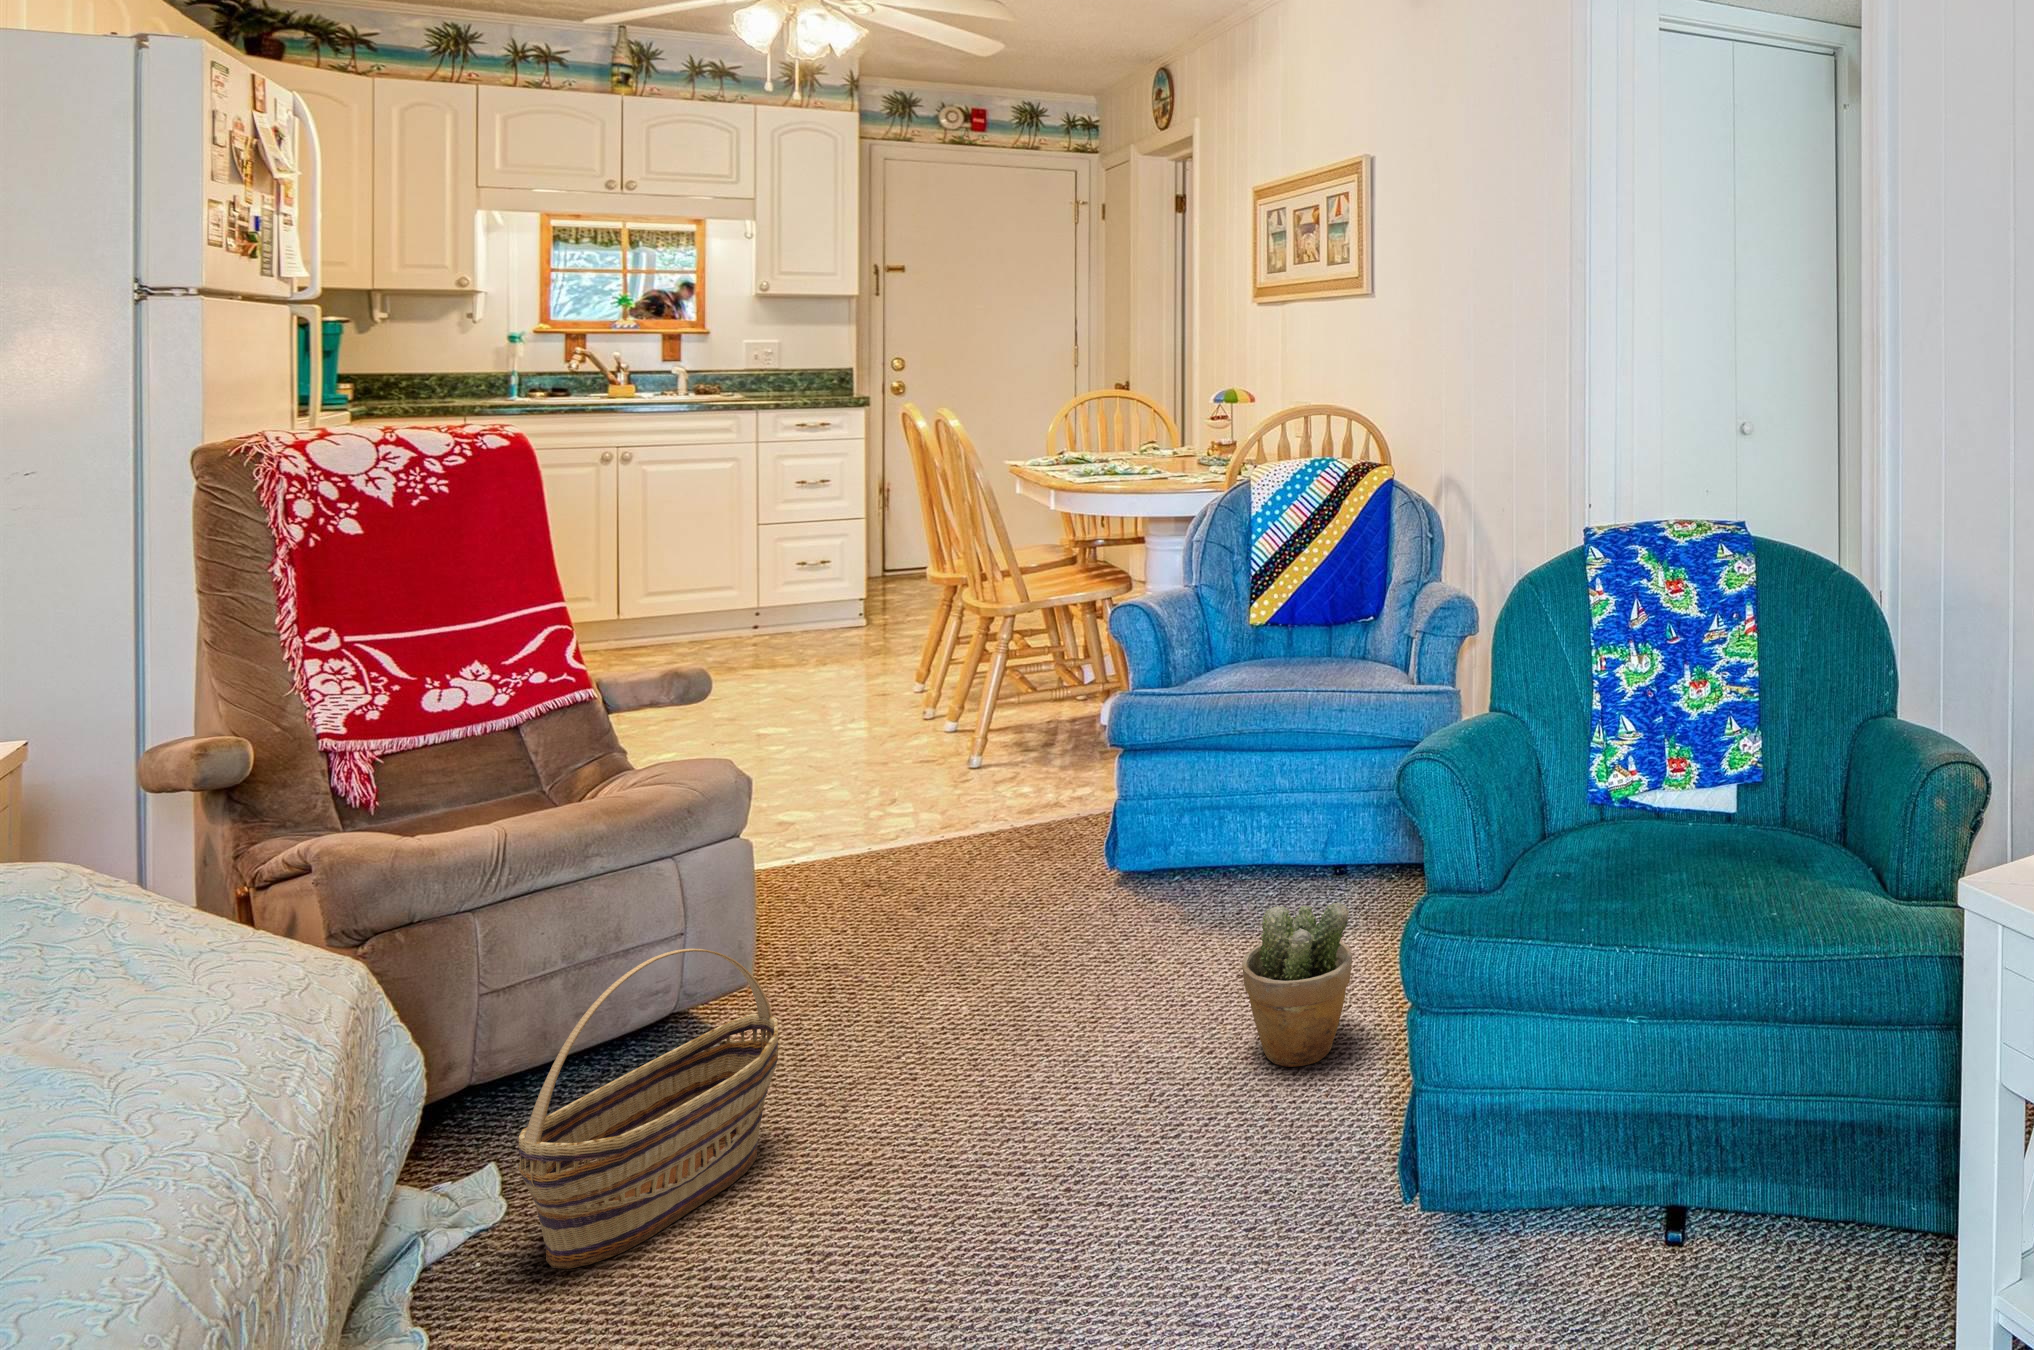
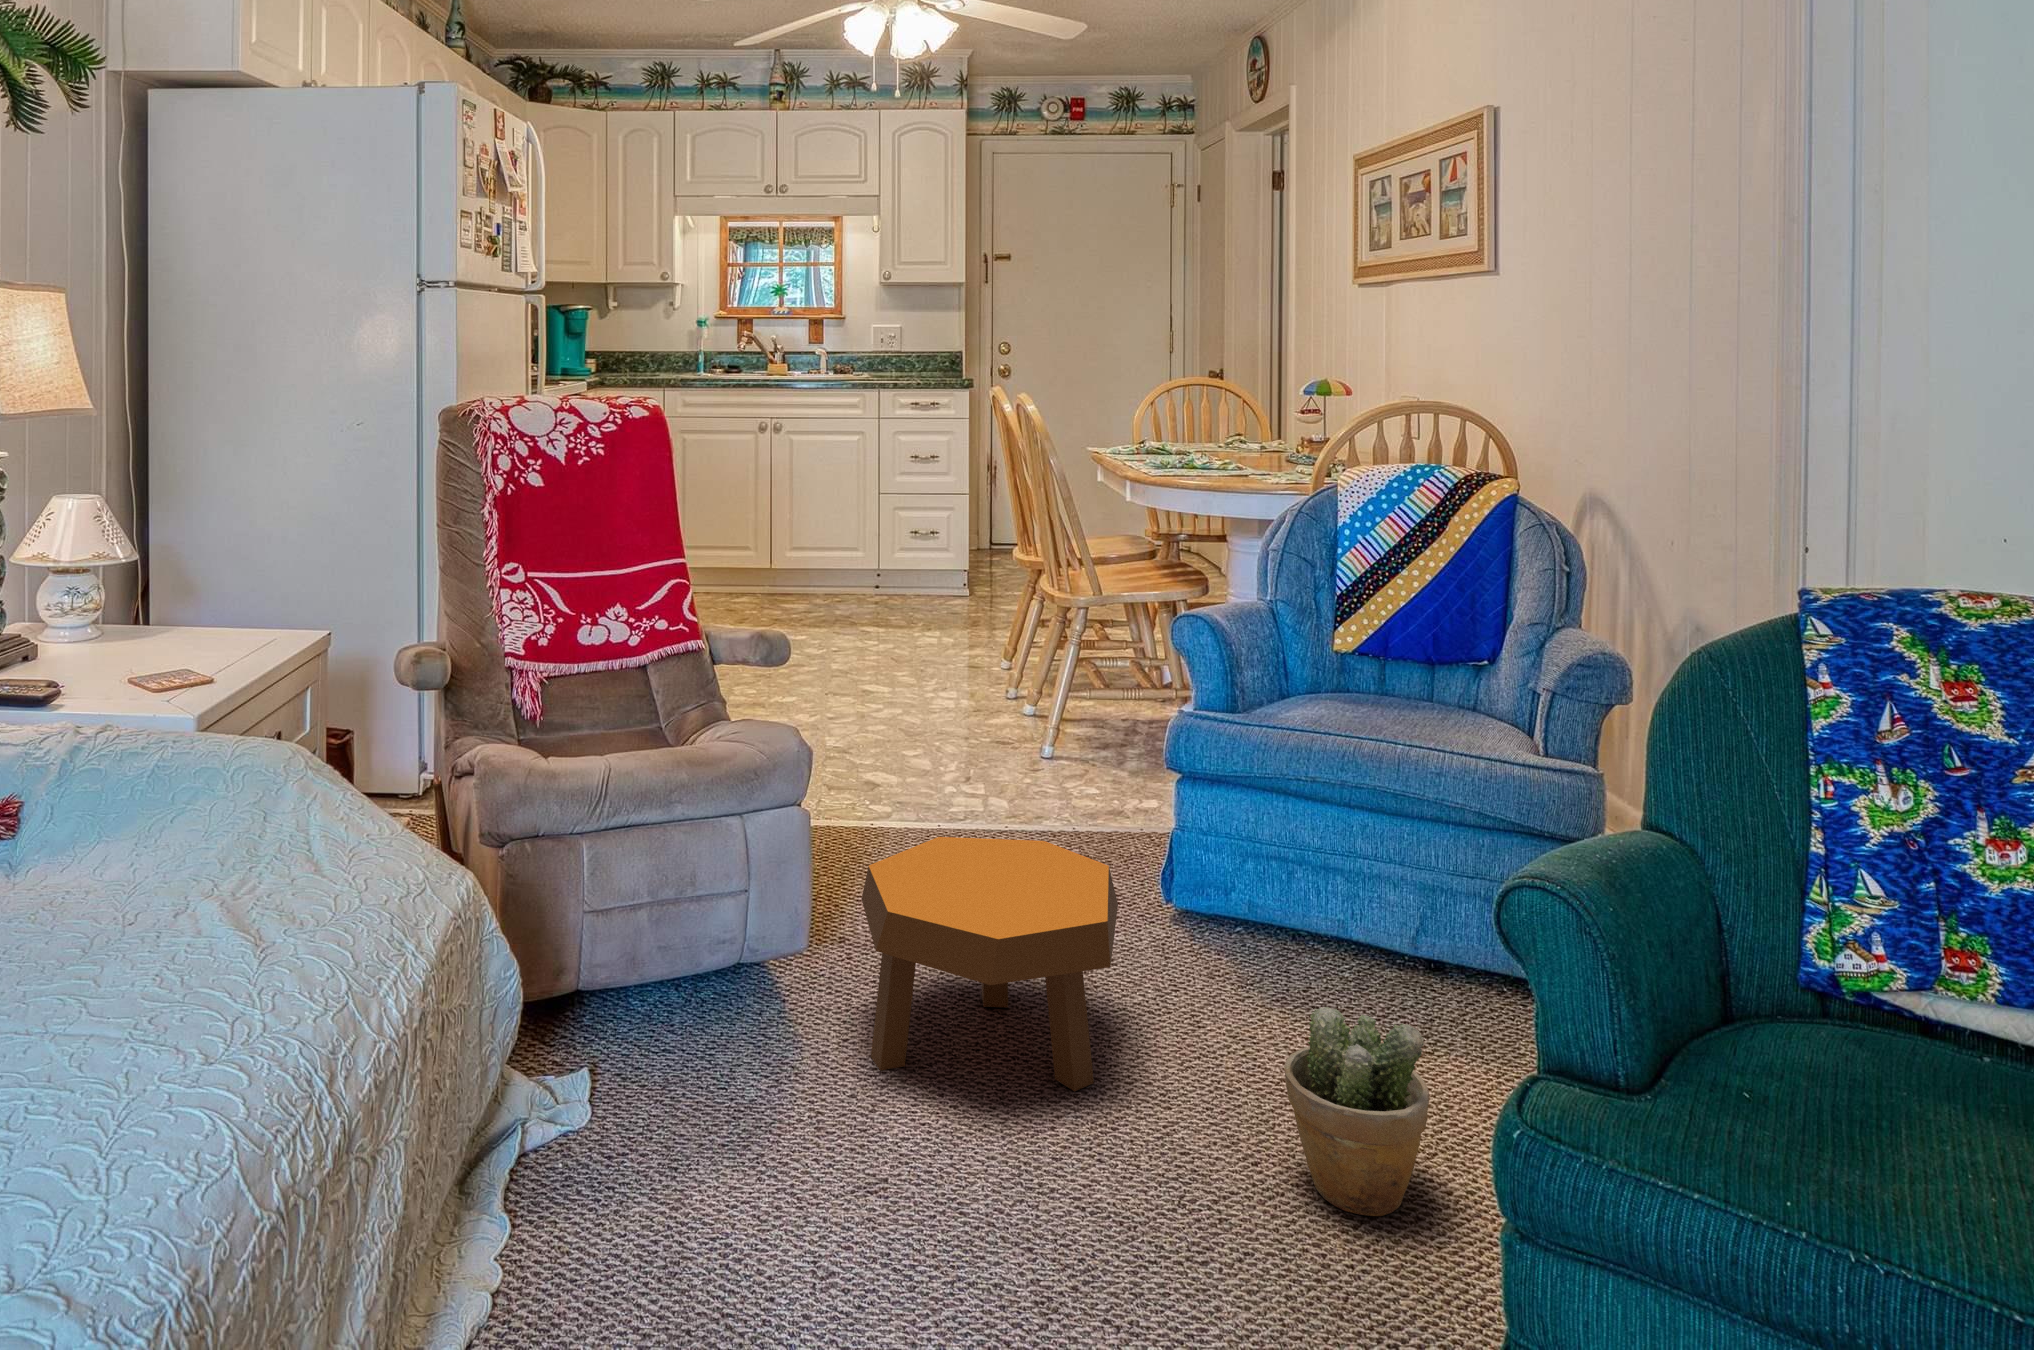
footstool: none [822,831,1088,1087] -> present [862,837,1118,1091]
basket: present [519,949,778,1269] -> none [593,898,808,1173]

